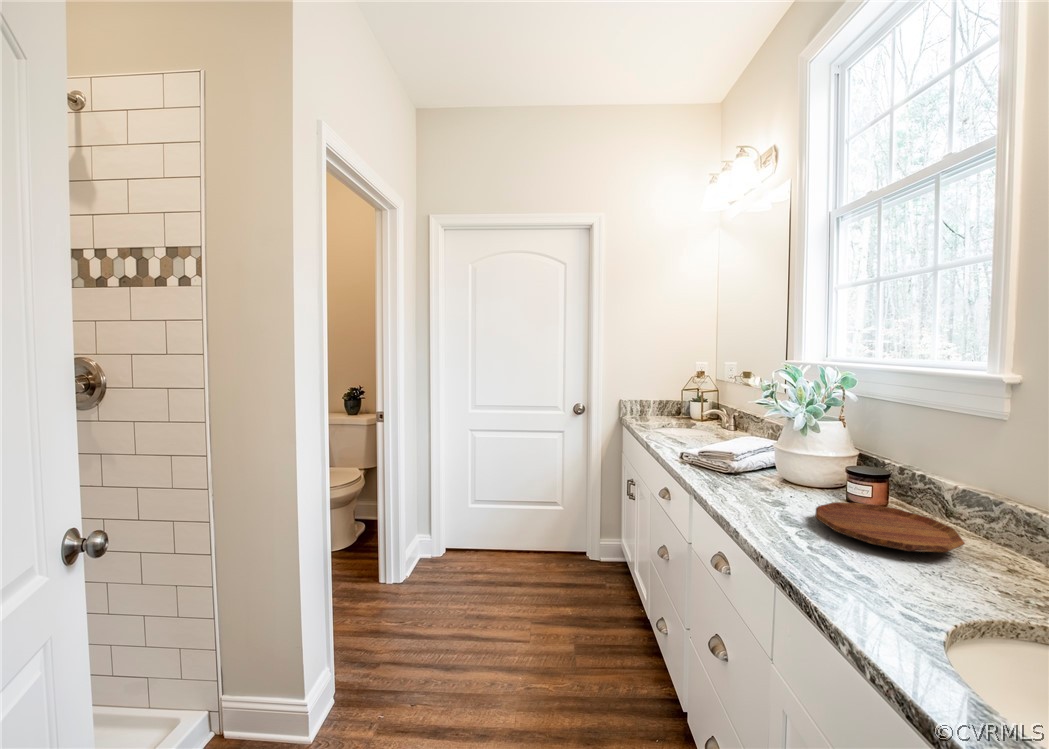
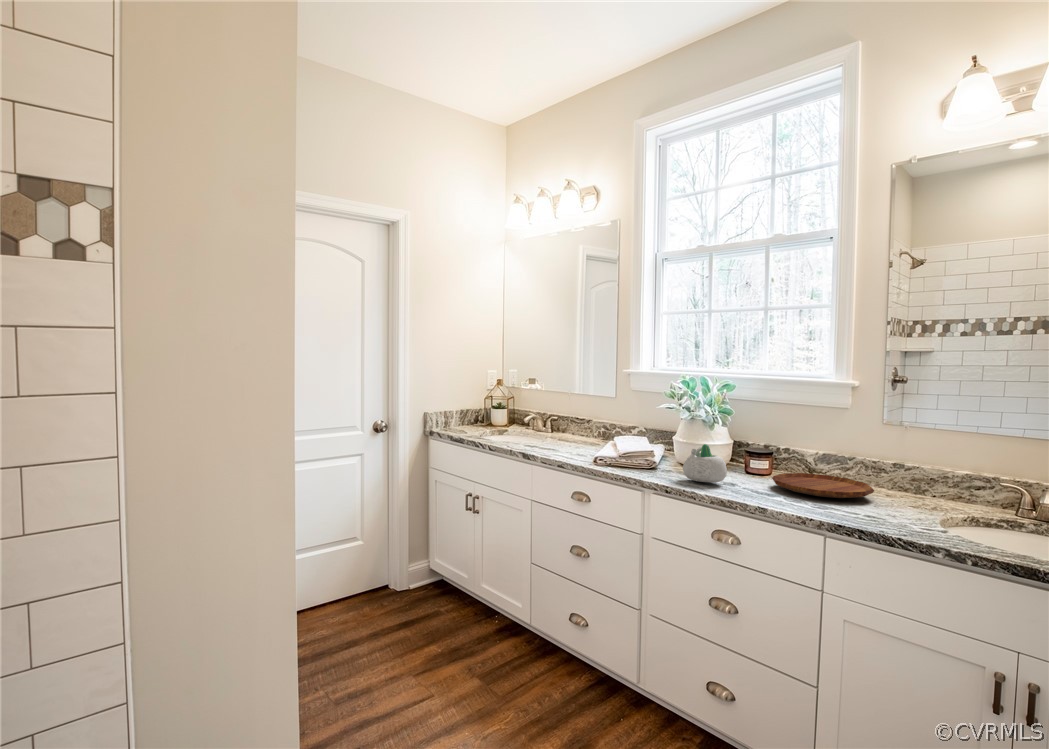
succulent planter: none [727,452,770,495] -> present [683,444,727,483]

